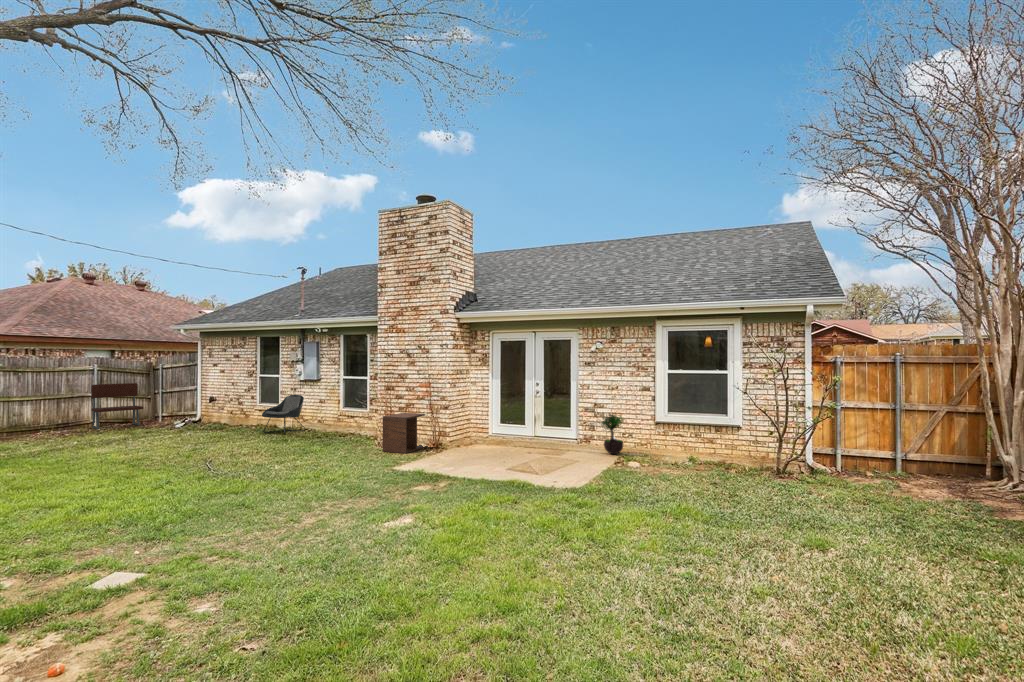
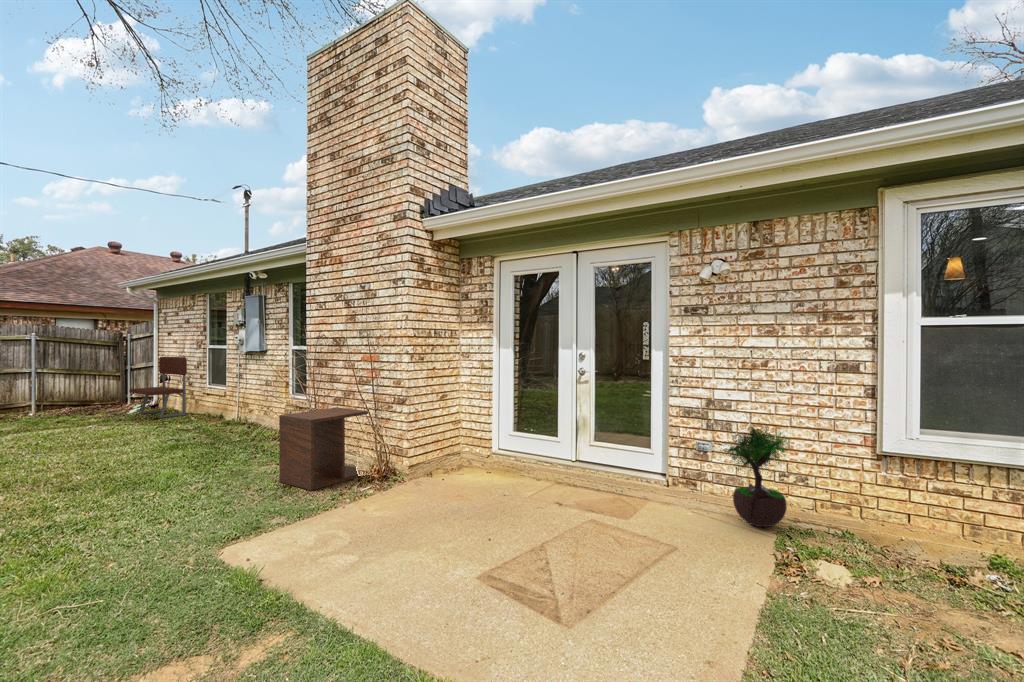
bench: present [91,383,143,429] -> present [129,357,187,418]
lounge chair: present [262,395,305,434] -> none [186,373,251,432]

